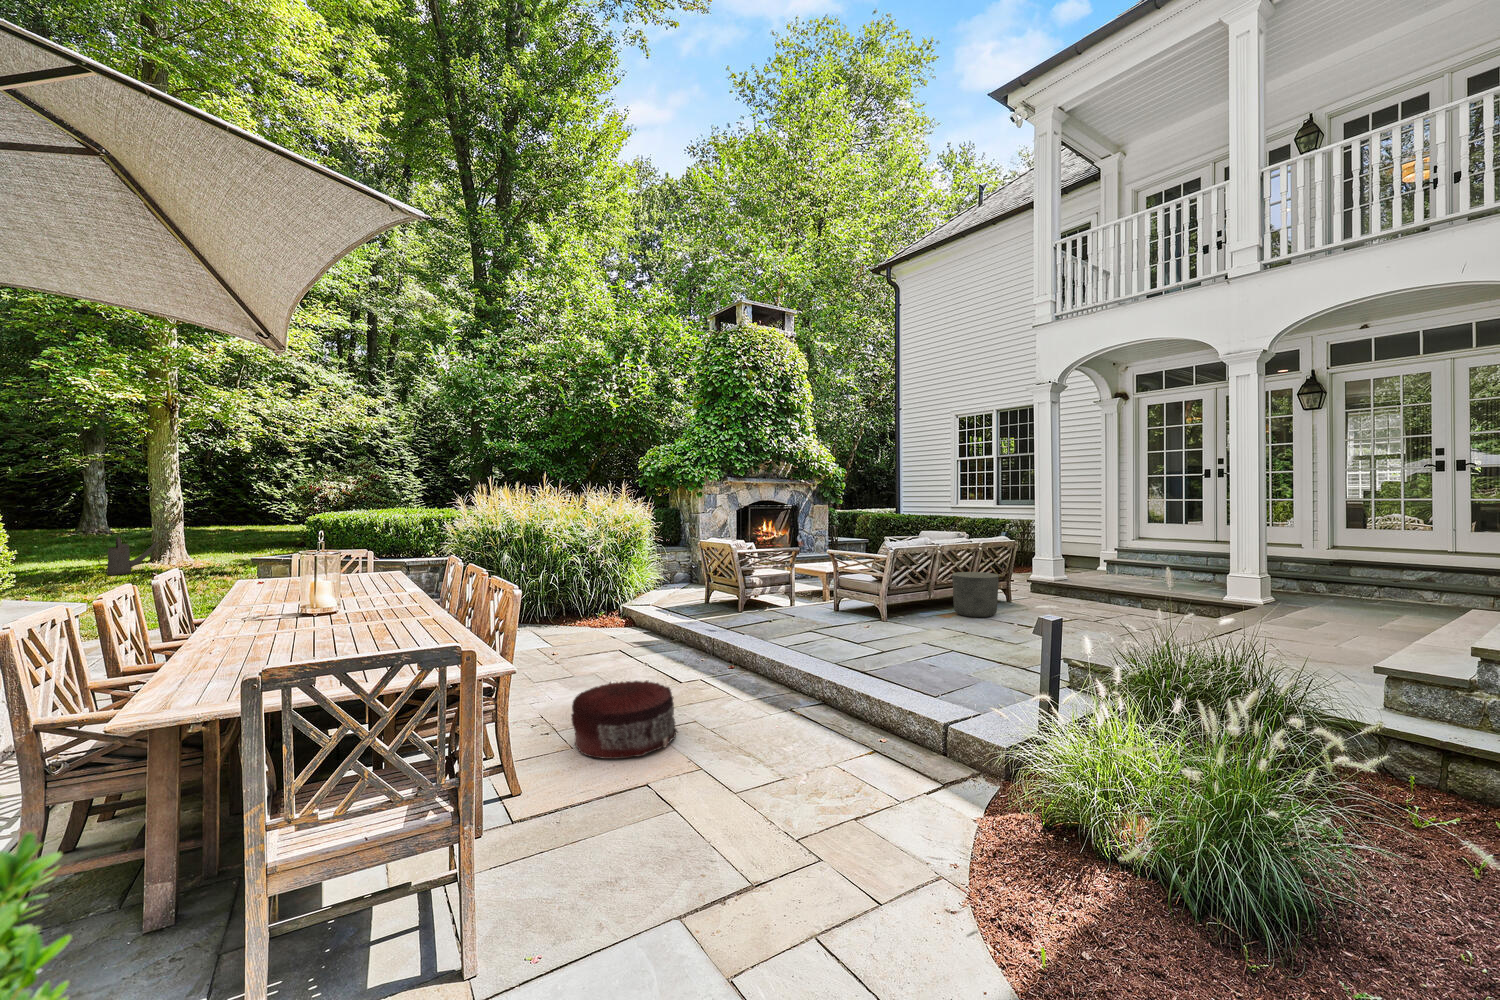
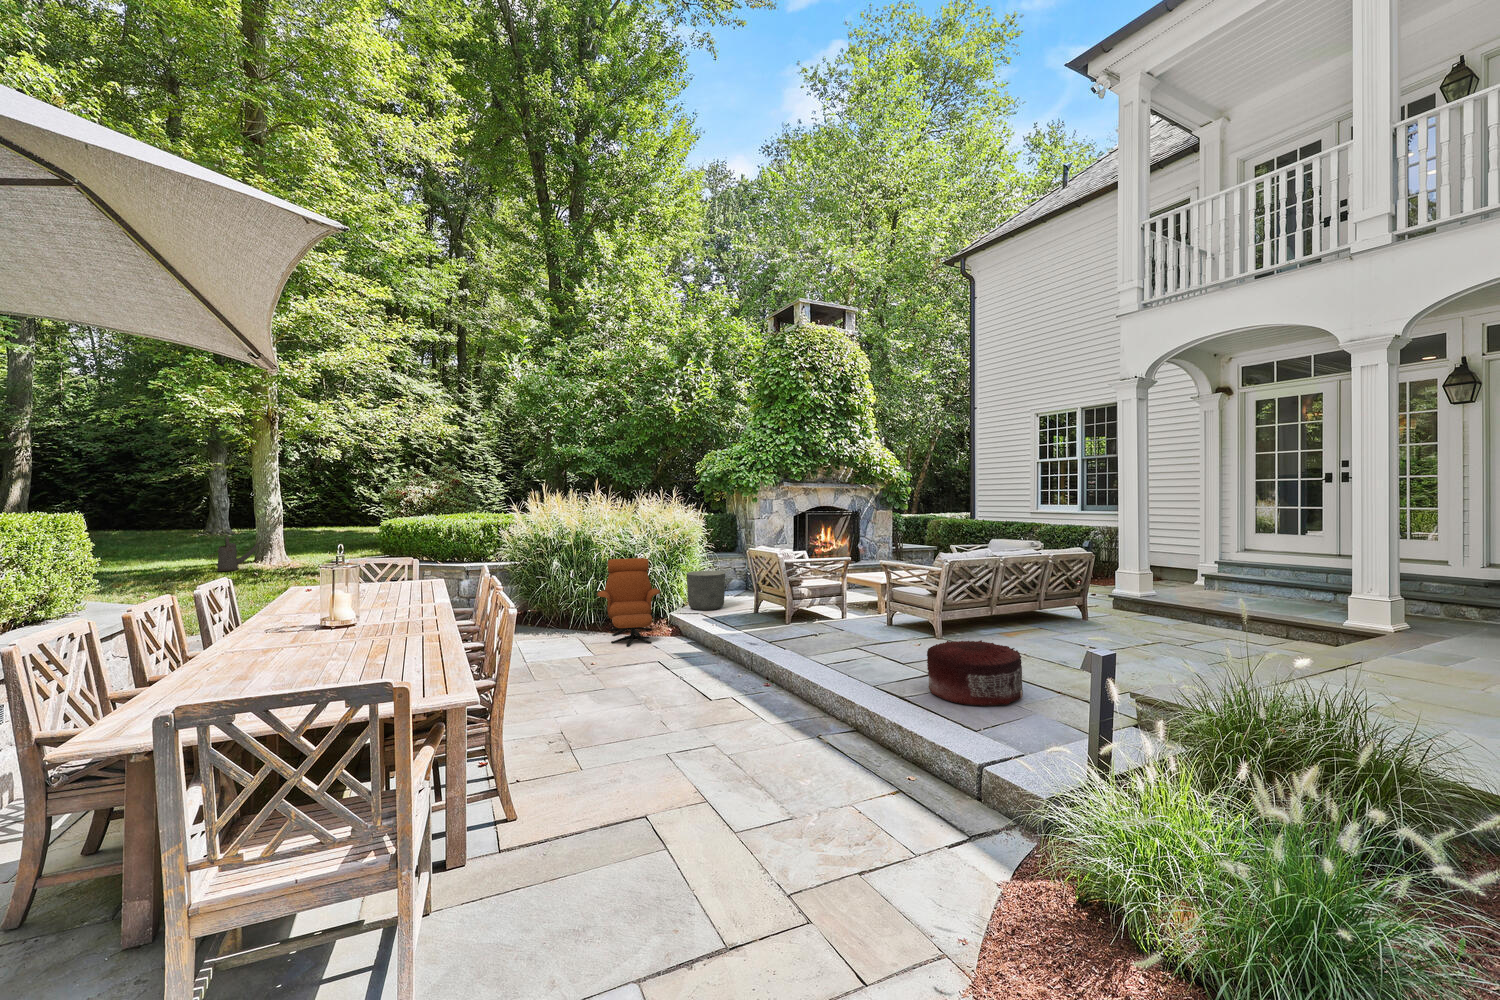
lounge chair: none [552,553,615,640] -> present [597,558,660,647]
planter: present [952,572,999,617] -> present [687,571,725,610]
pouf: present [571,680,678,759] -> present [927,640,1023,706]

